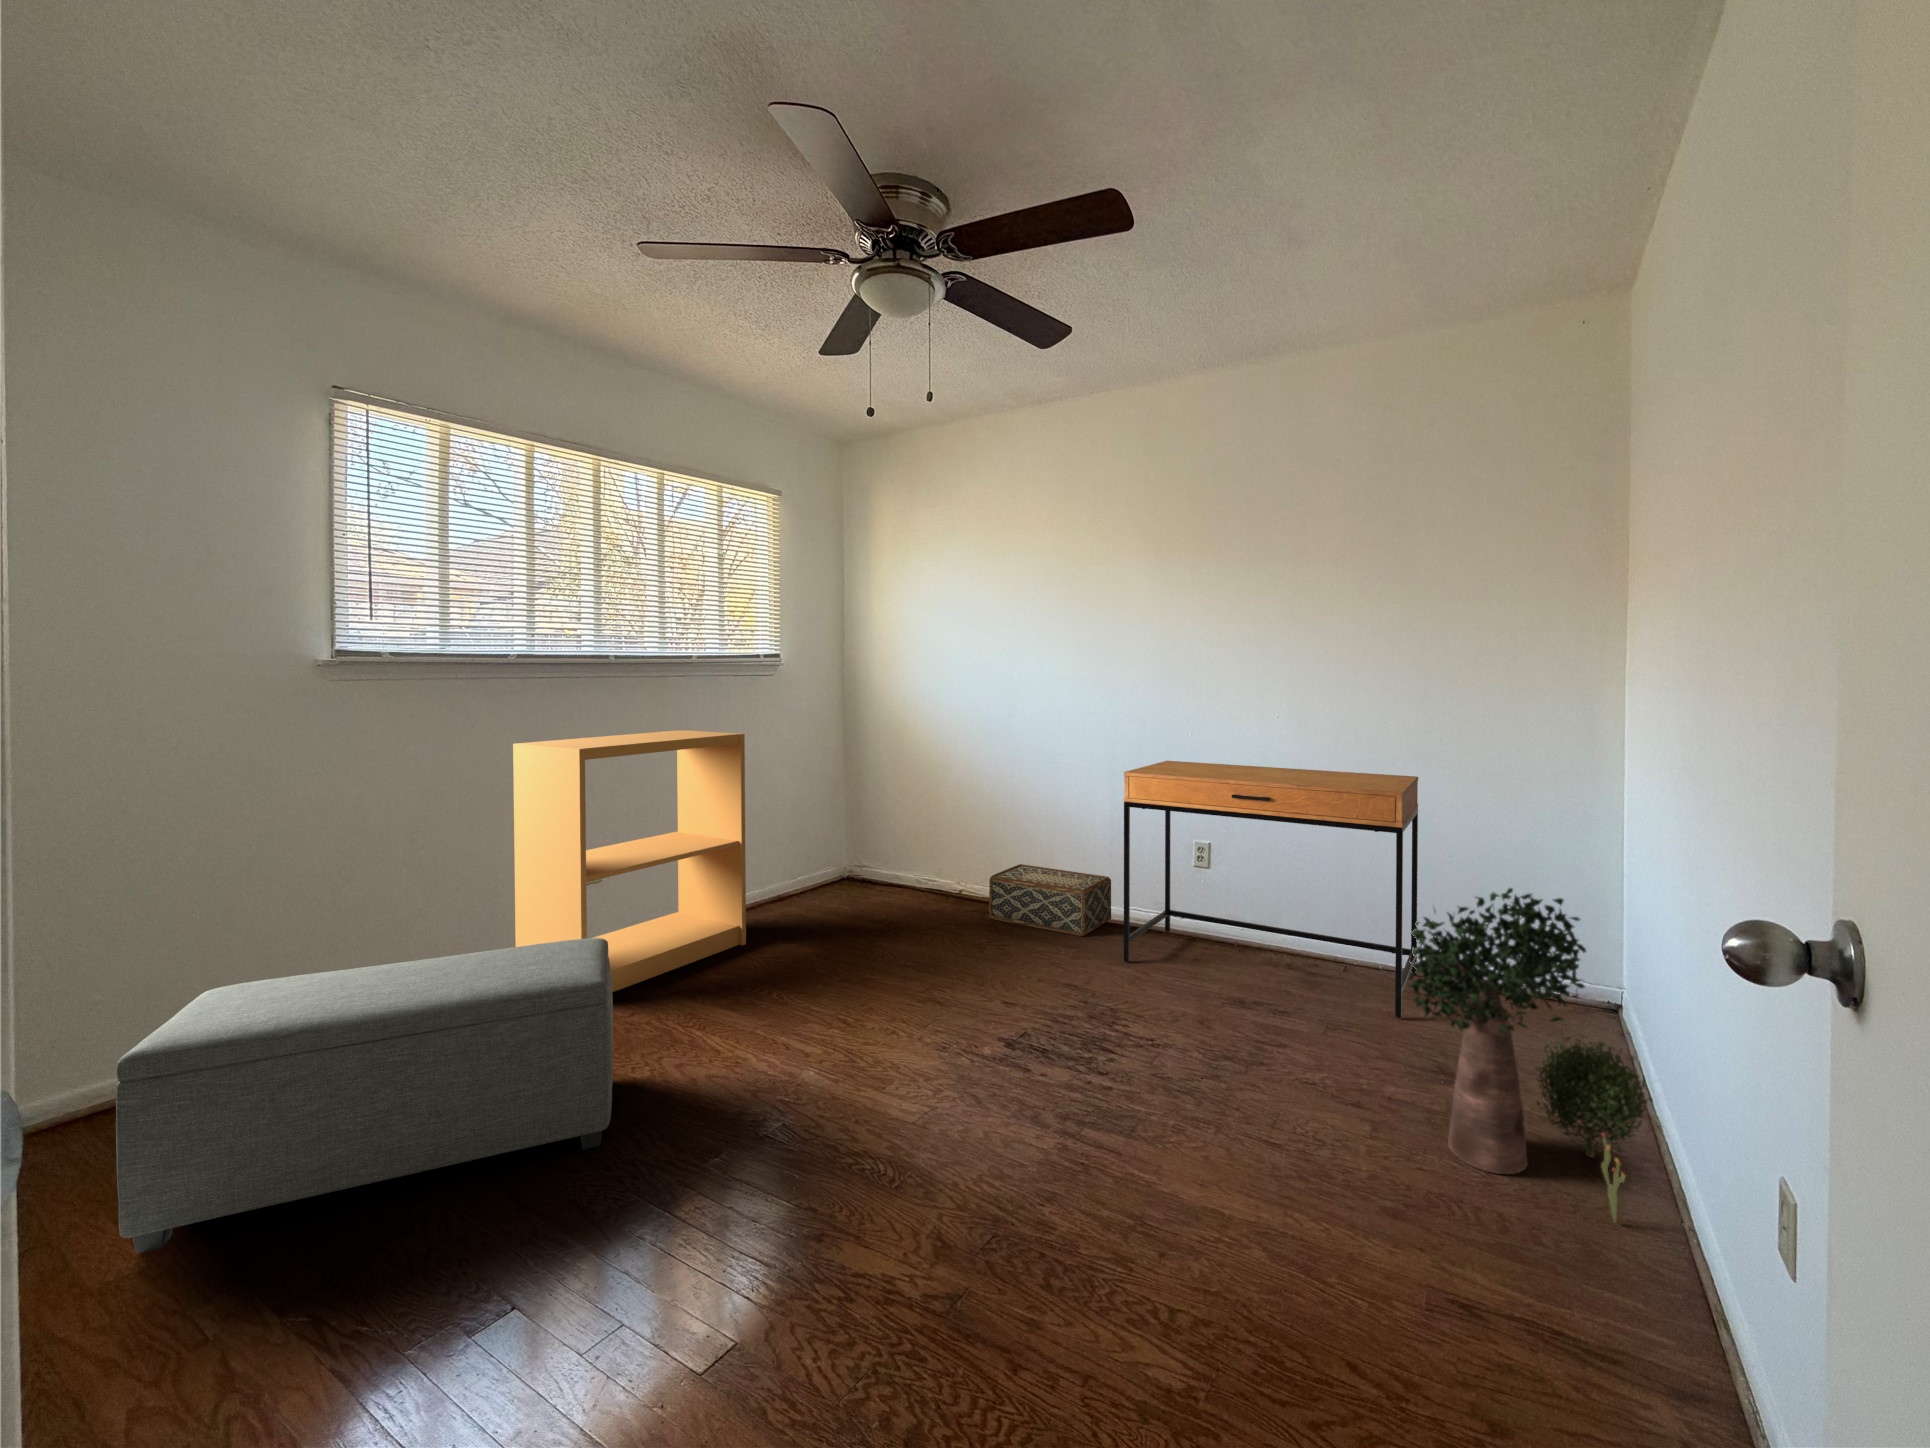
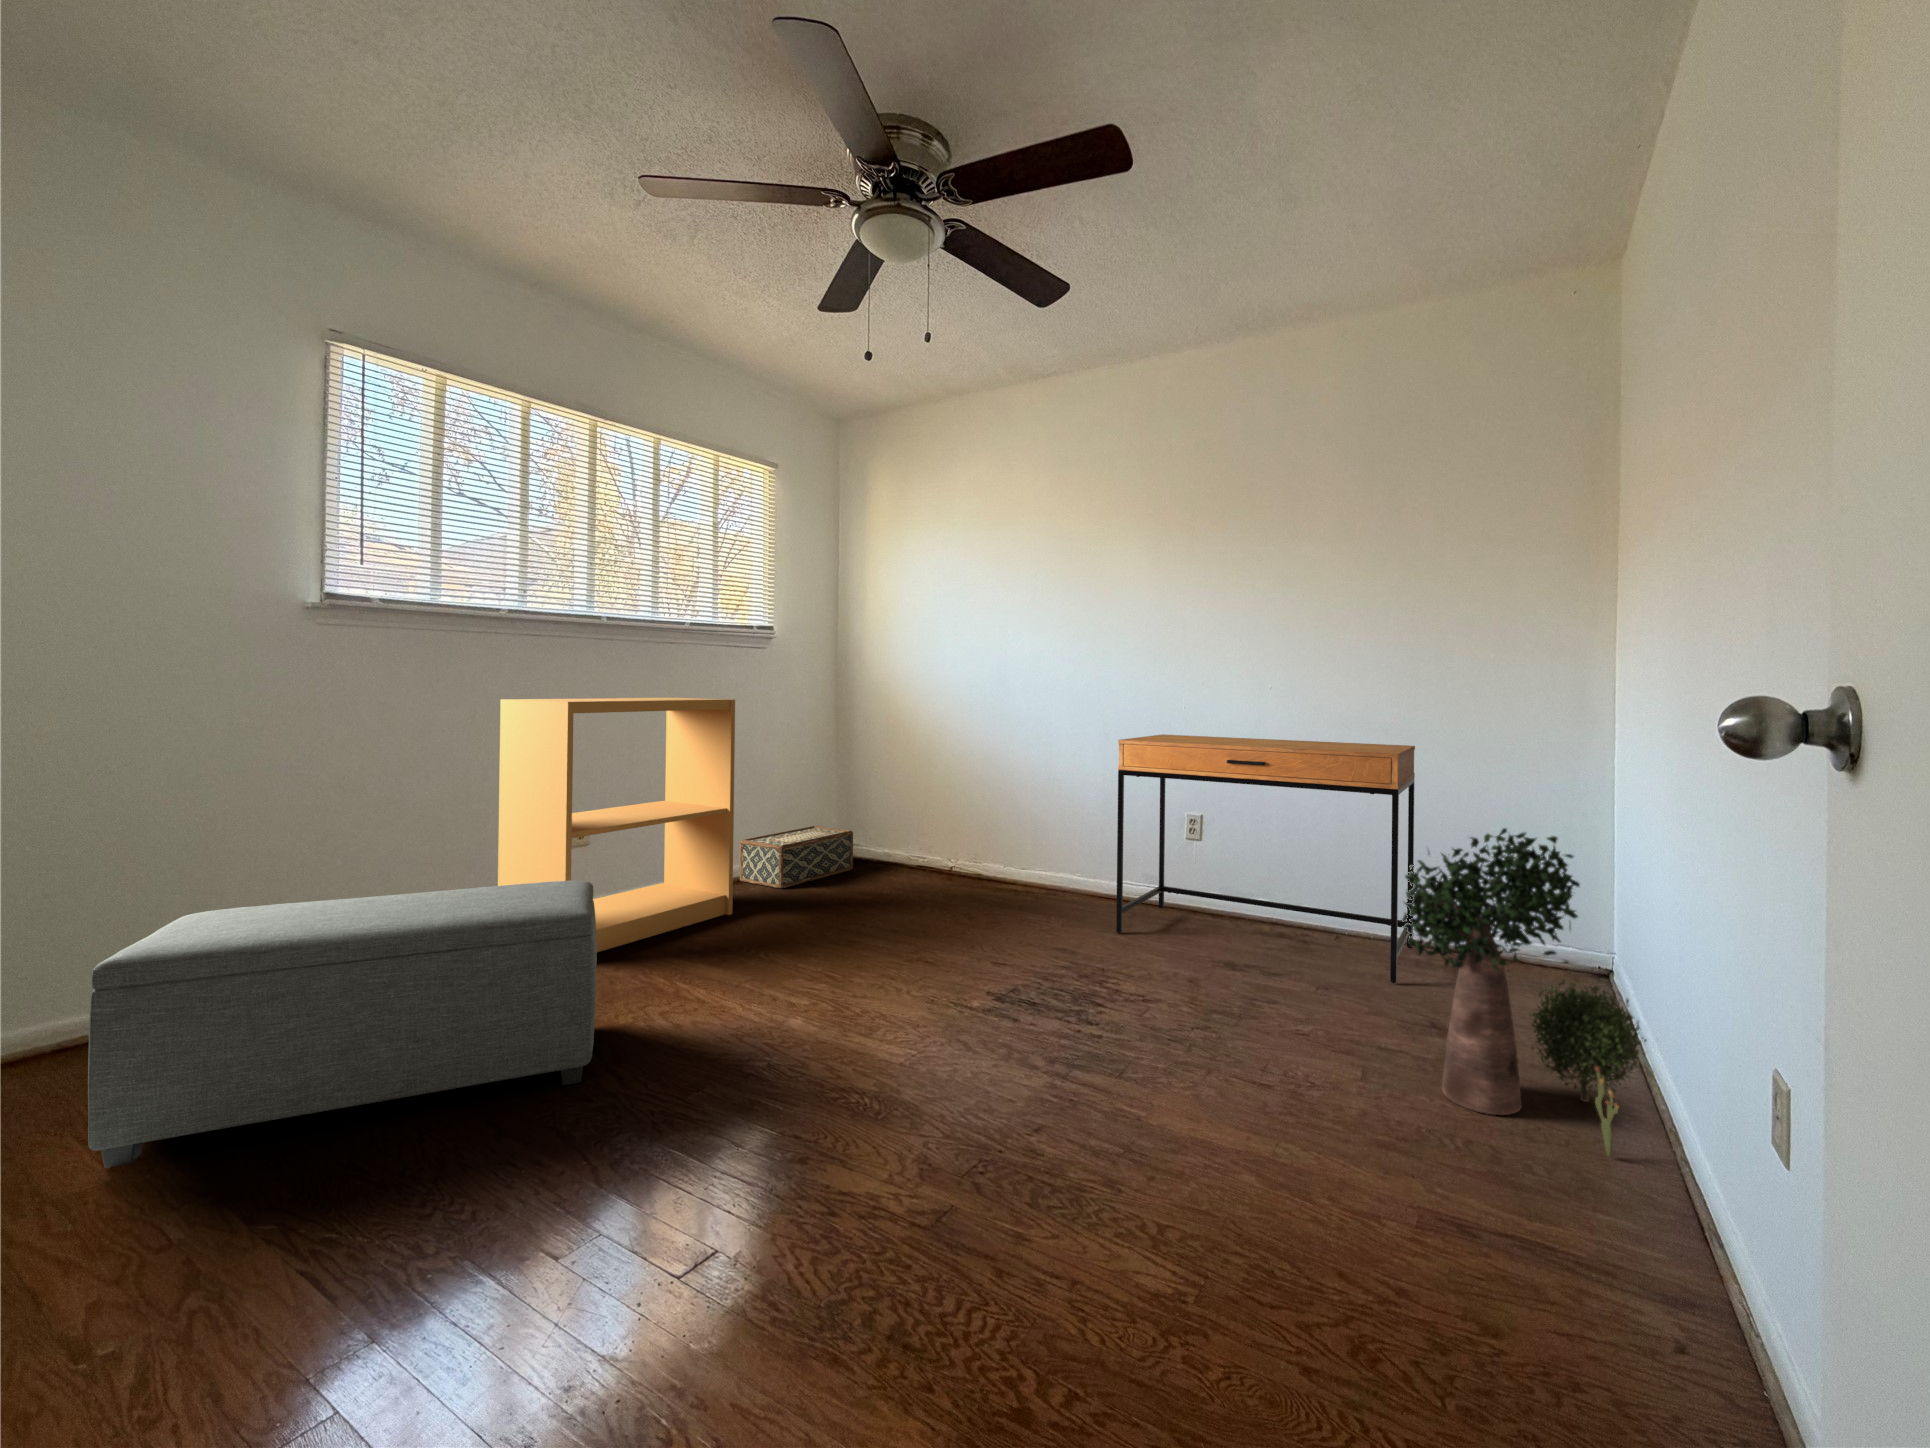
woven basket: present [989,864,1111,936] -> present [740,826,853,888]

